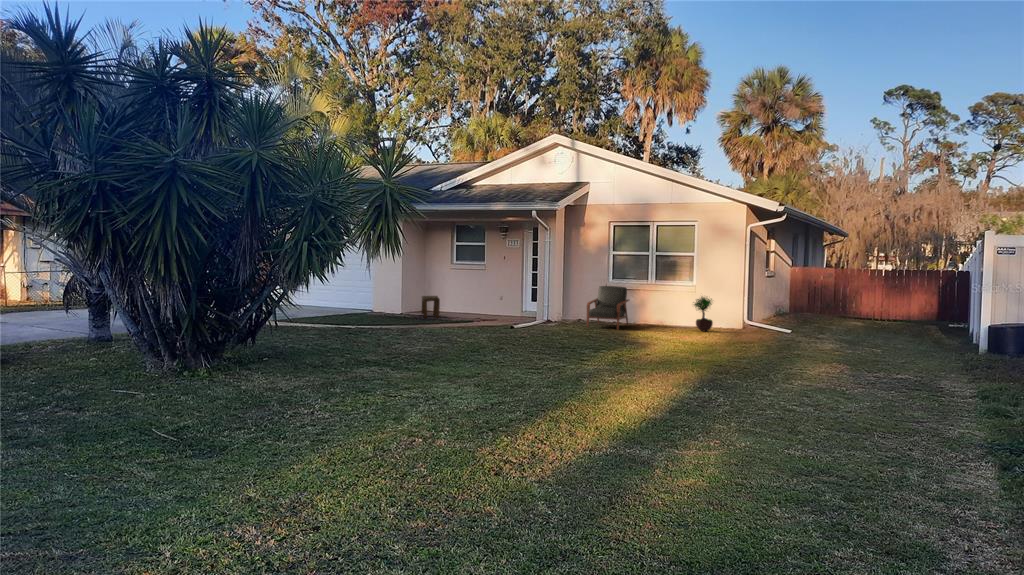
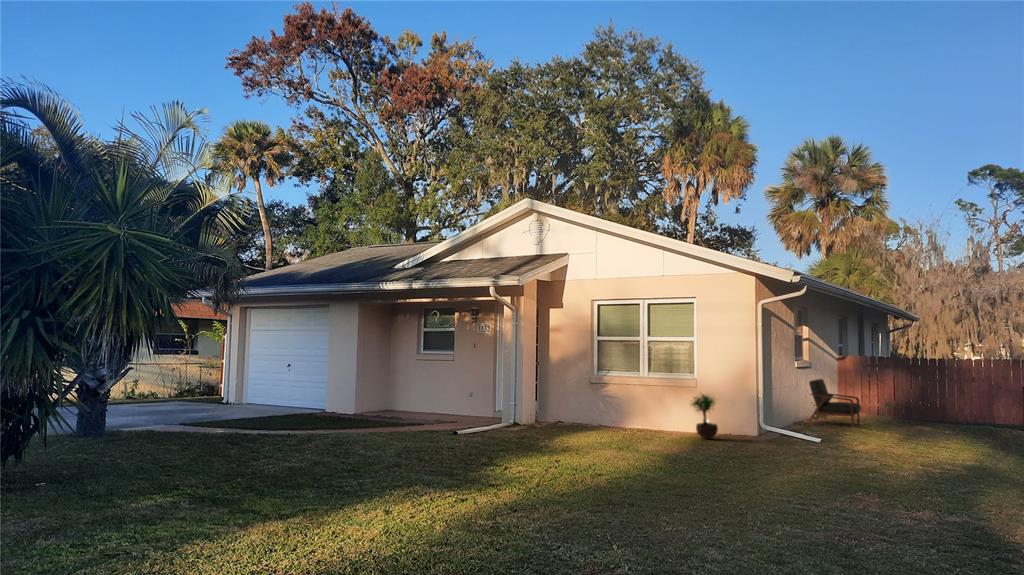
chair: present [587,286,629,330] -> present [808,379,861,427]
bench: present [421,296,440,318] -> none [376,390,401,417]

